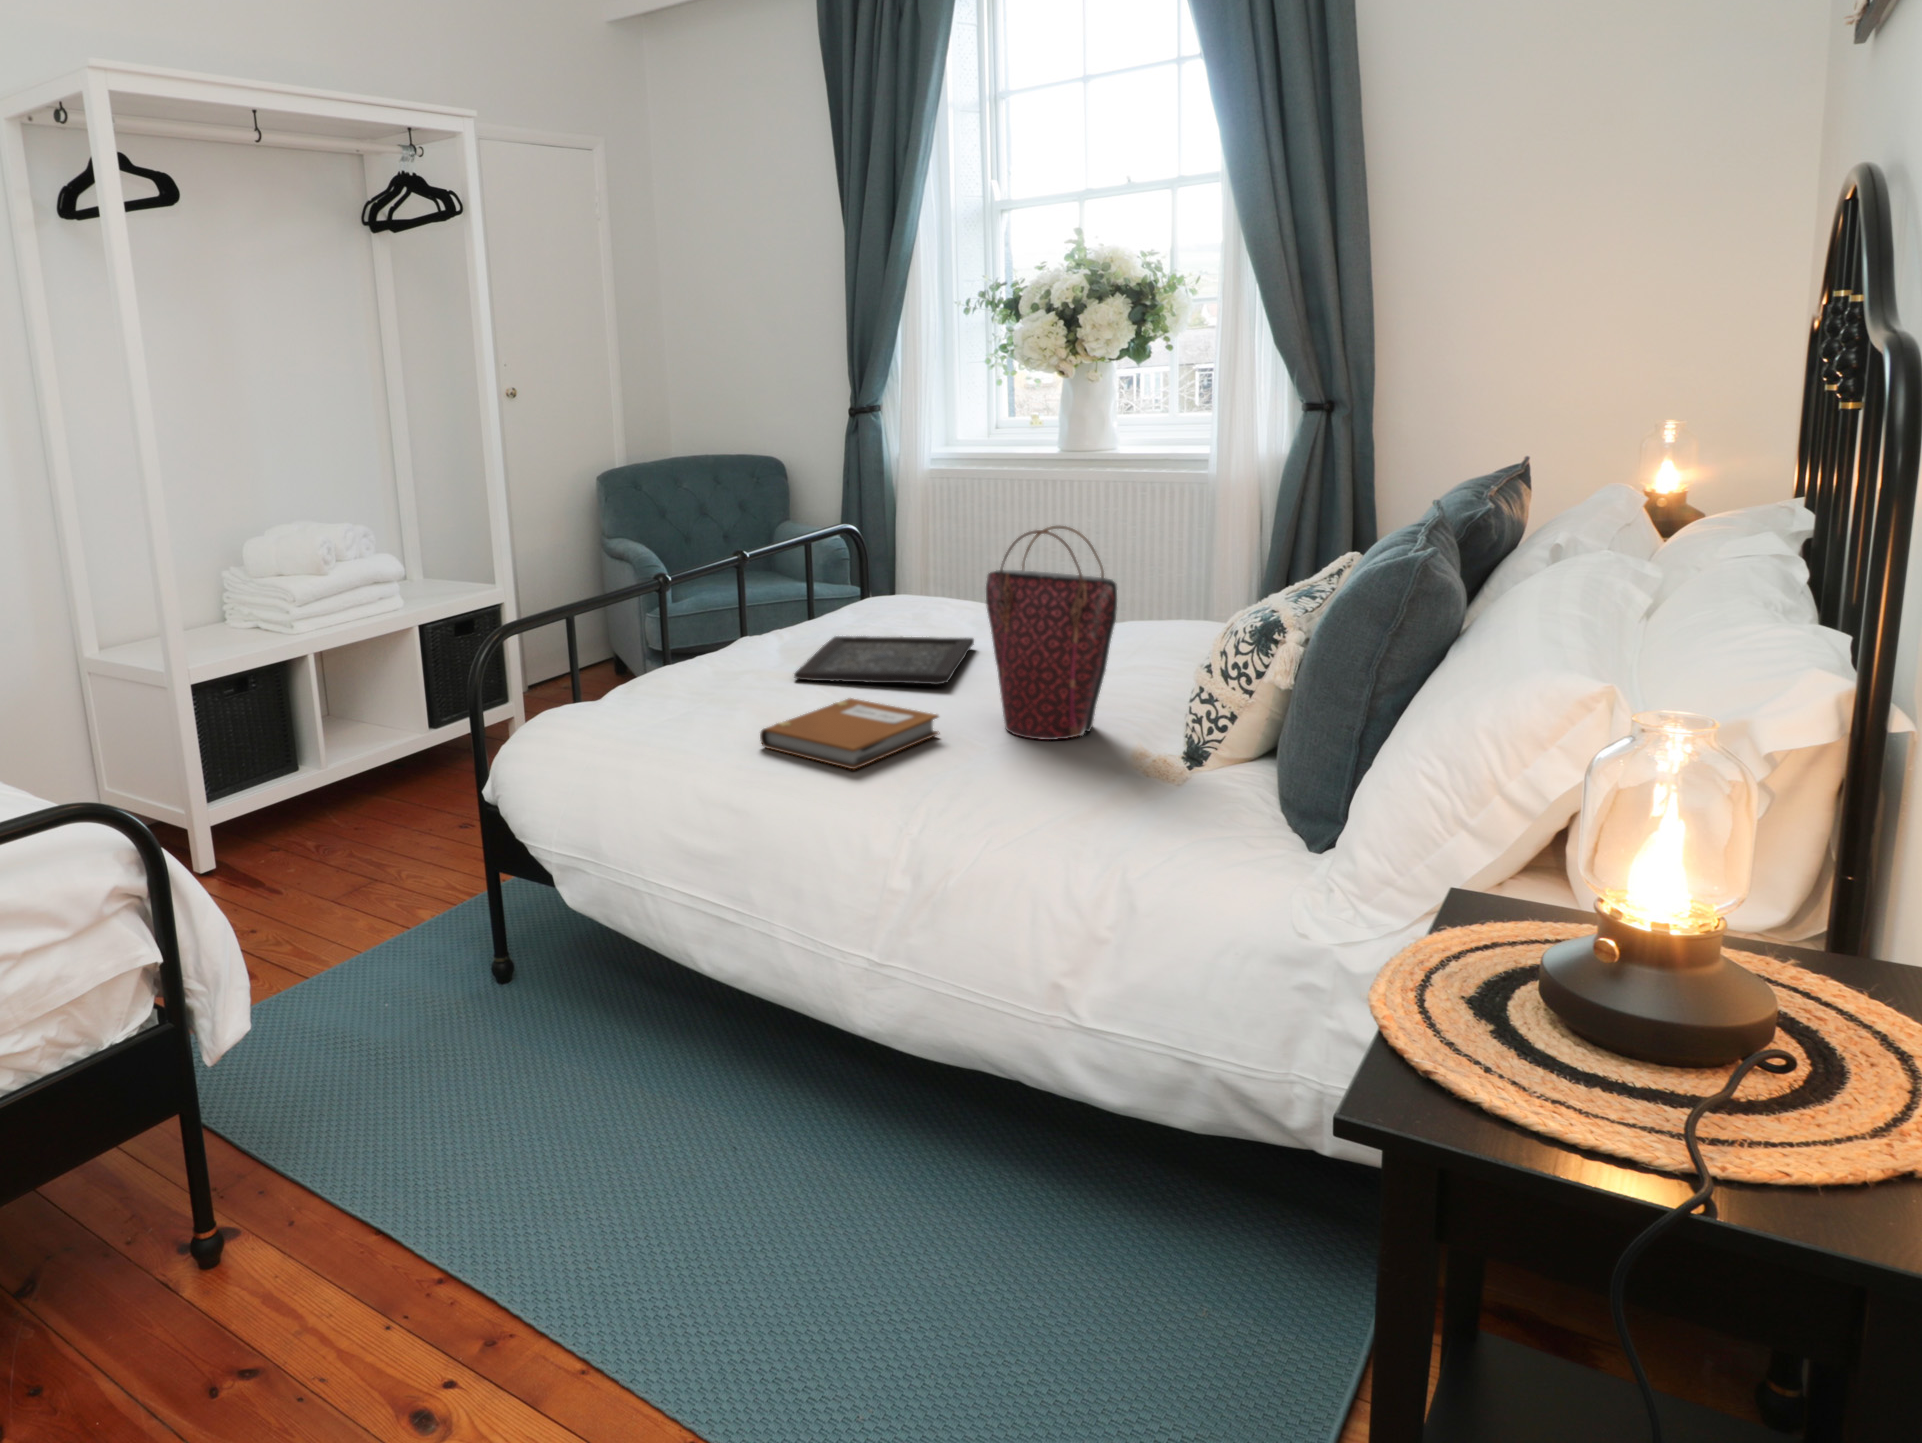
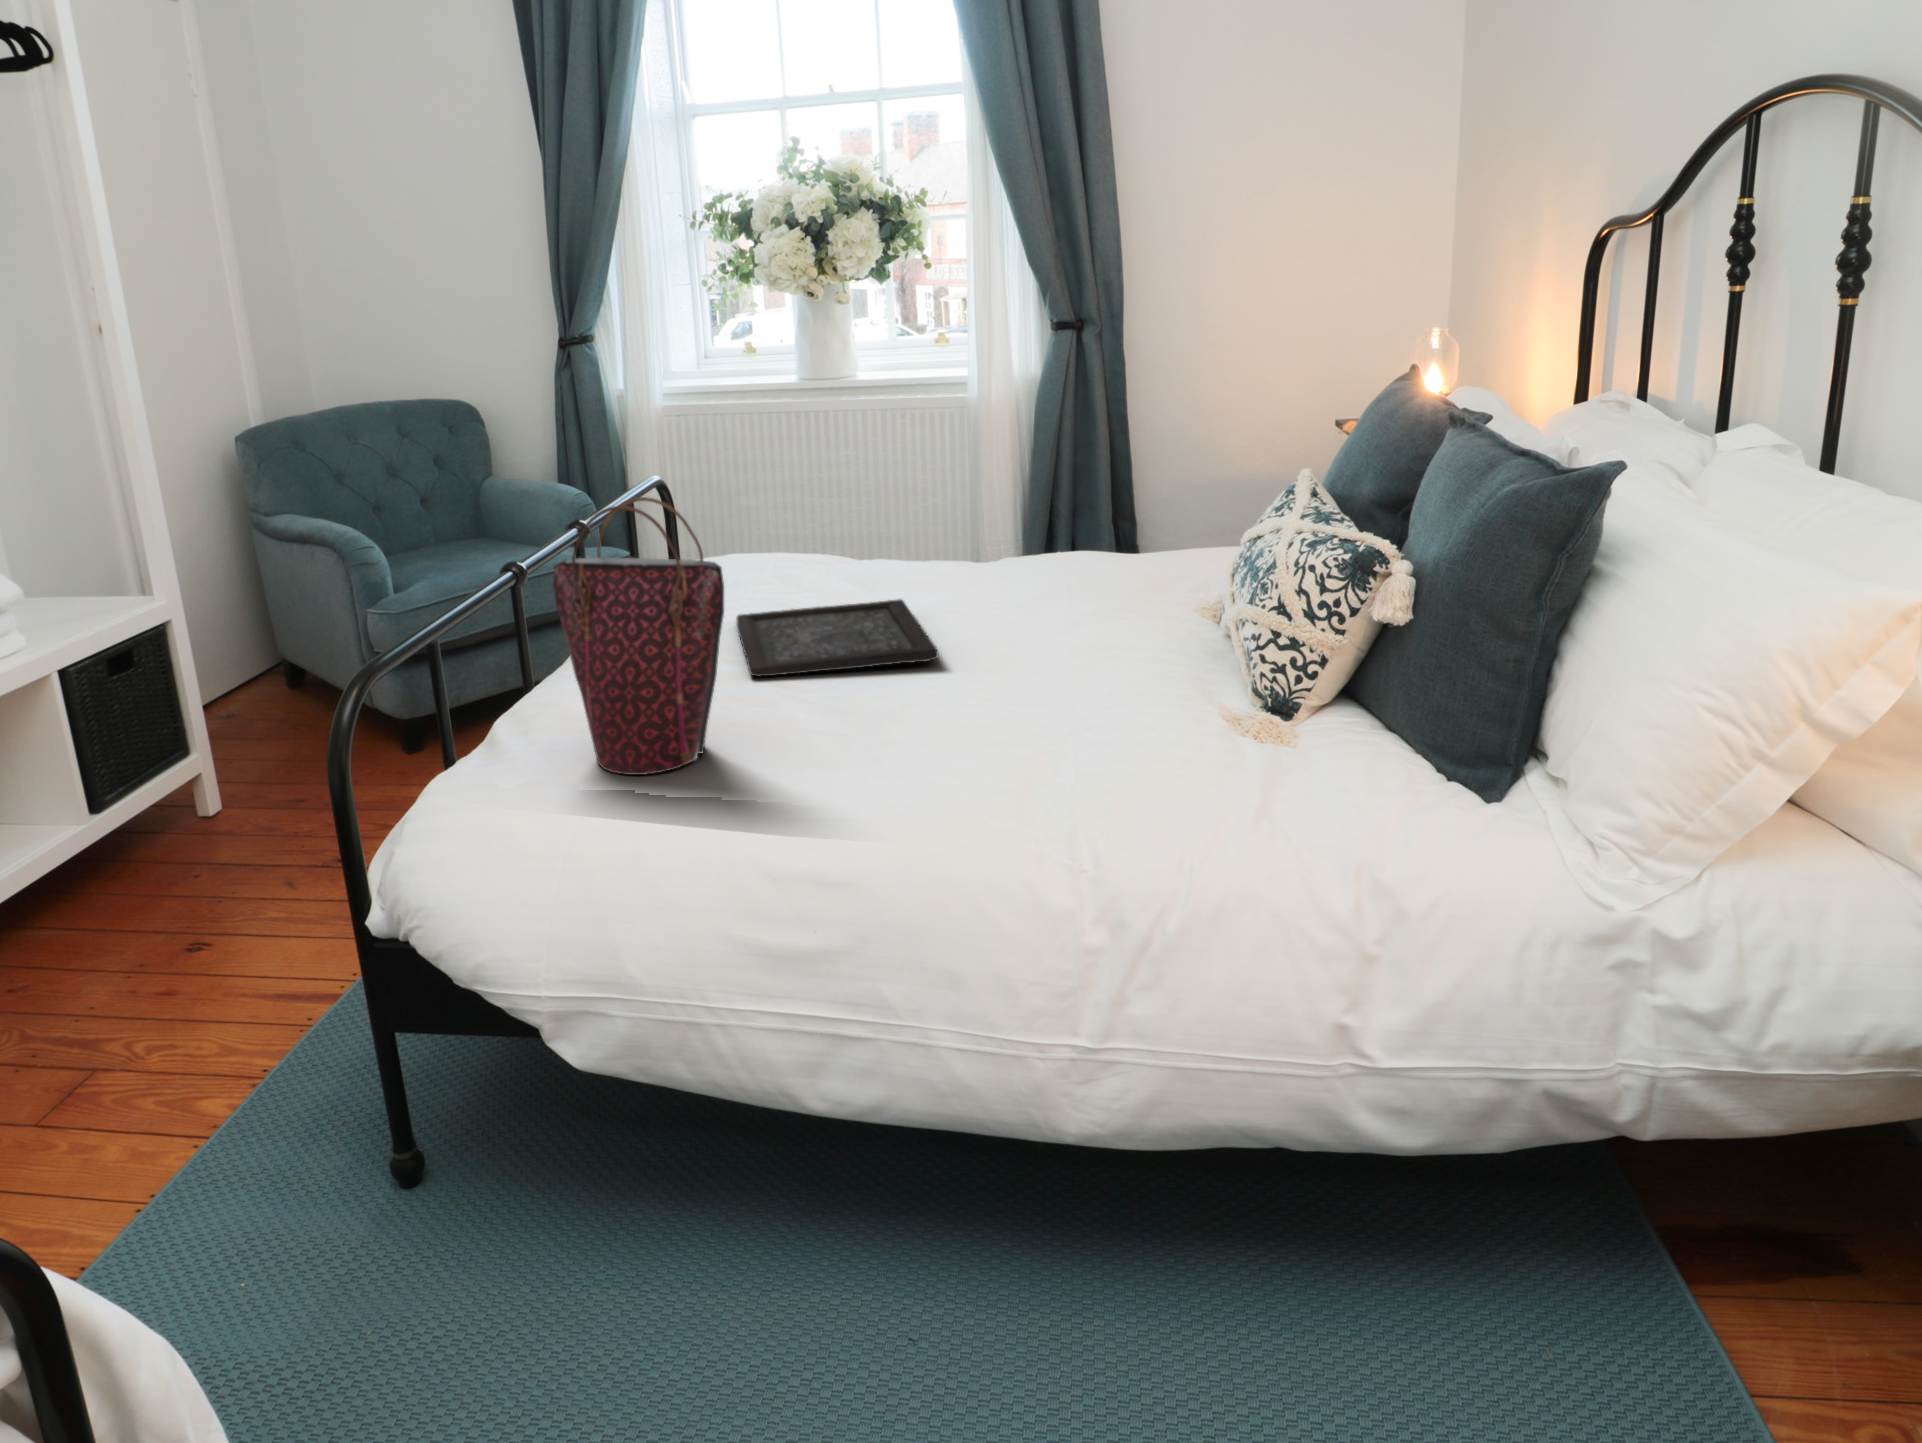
handbag: present [986,525,1117,740] -> present [554,497,724,775]
notebook: present [760,698,939,769] -> none [818,694,1005,788]

